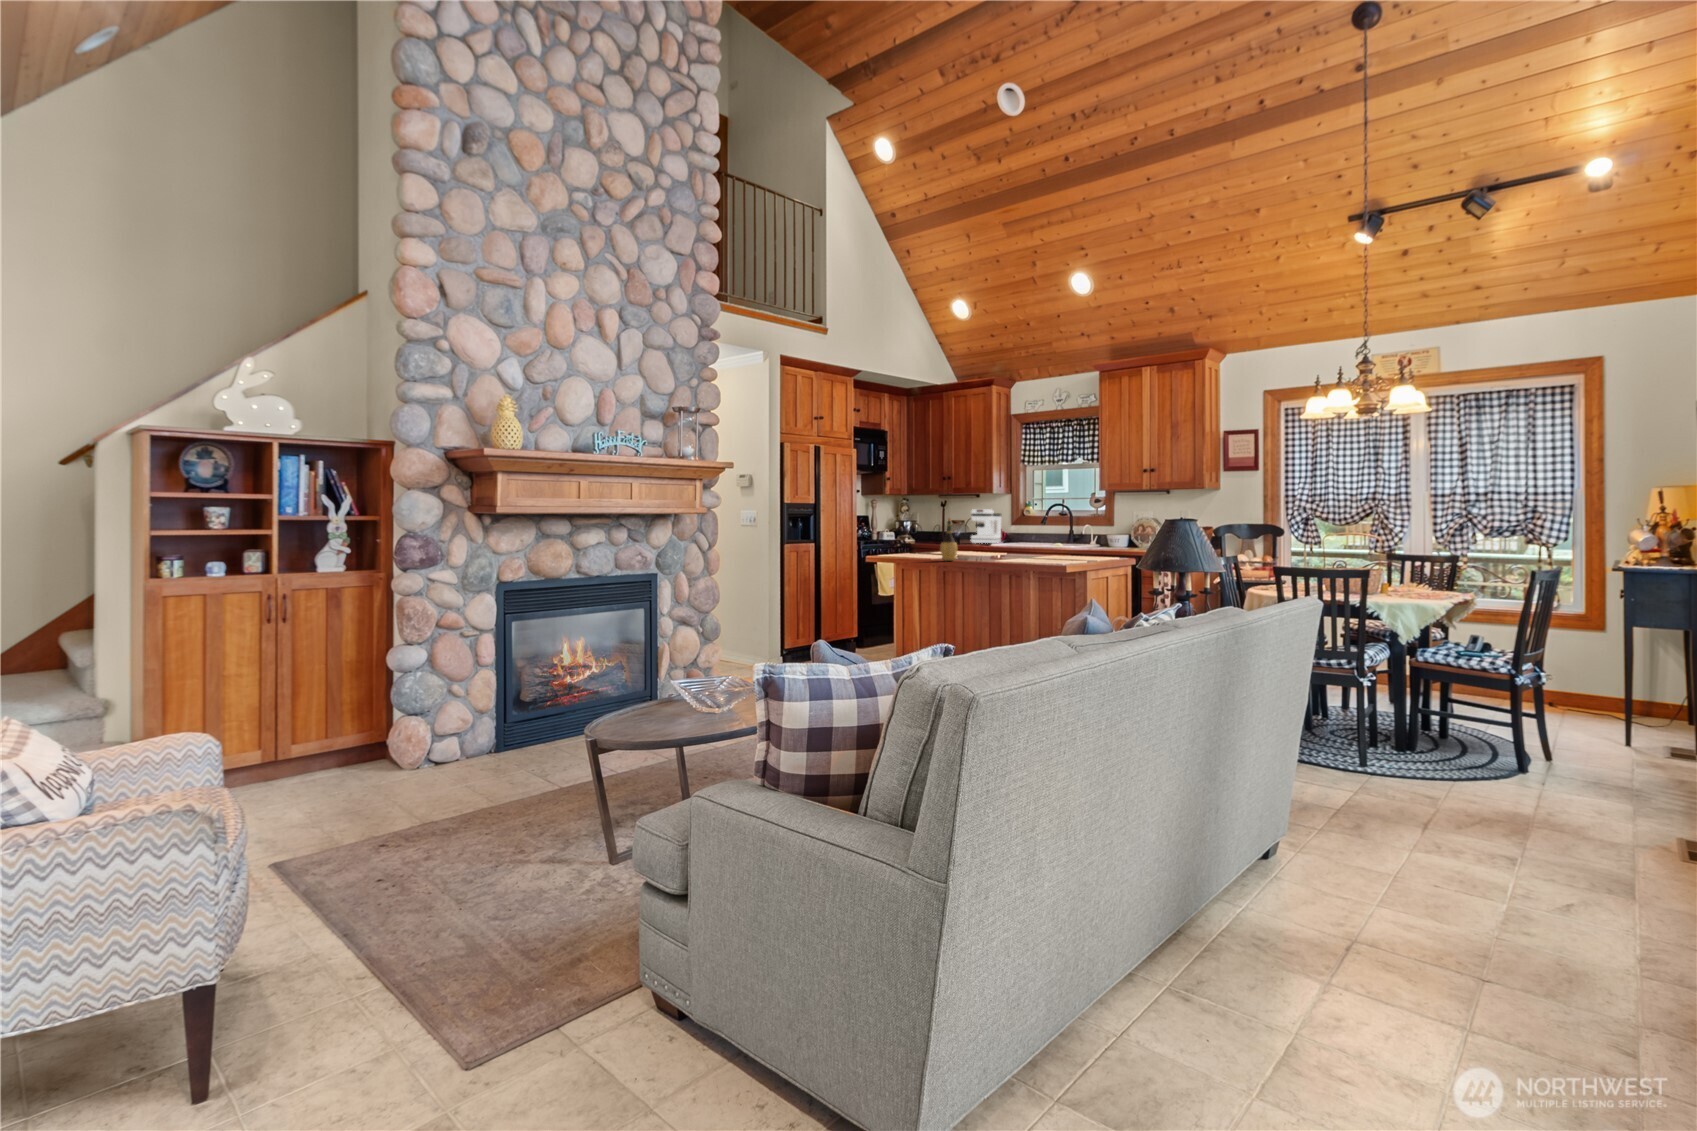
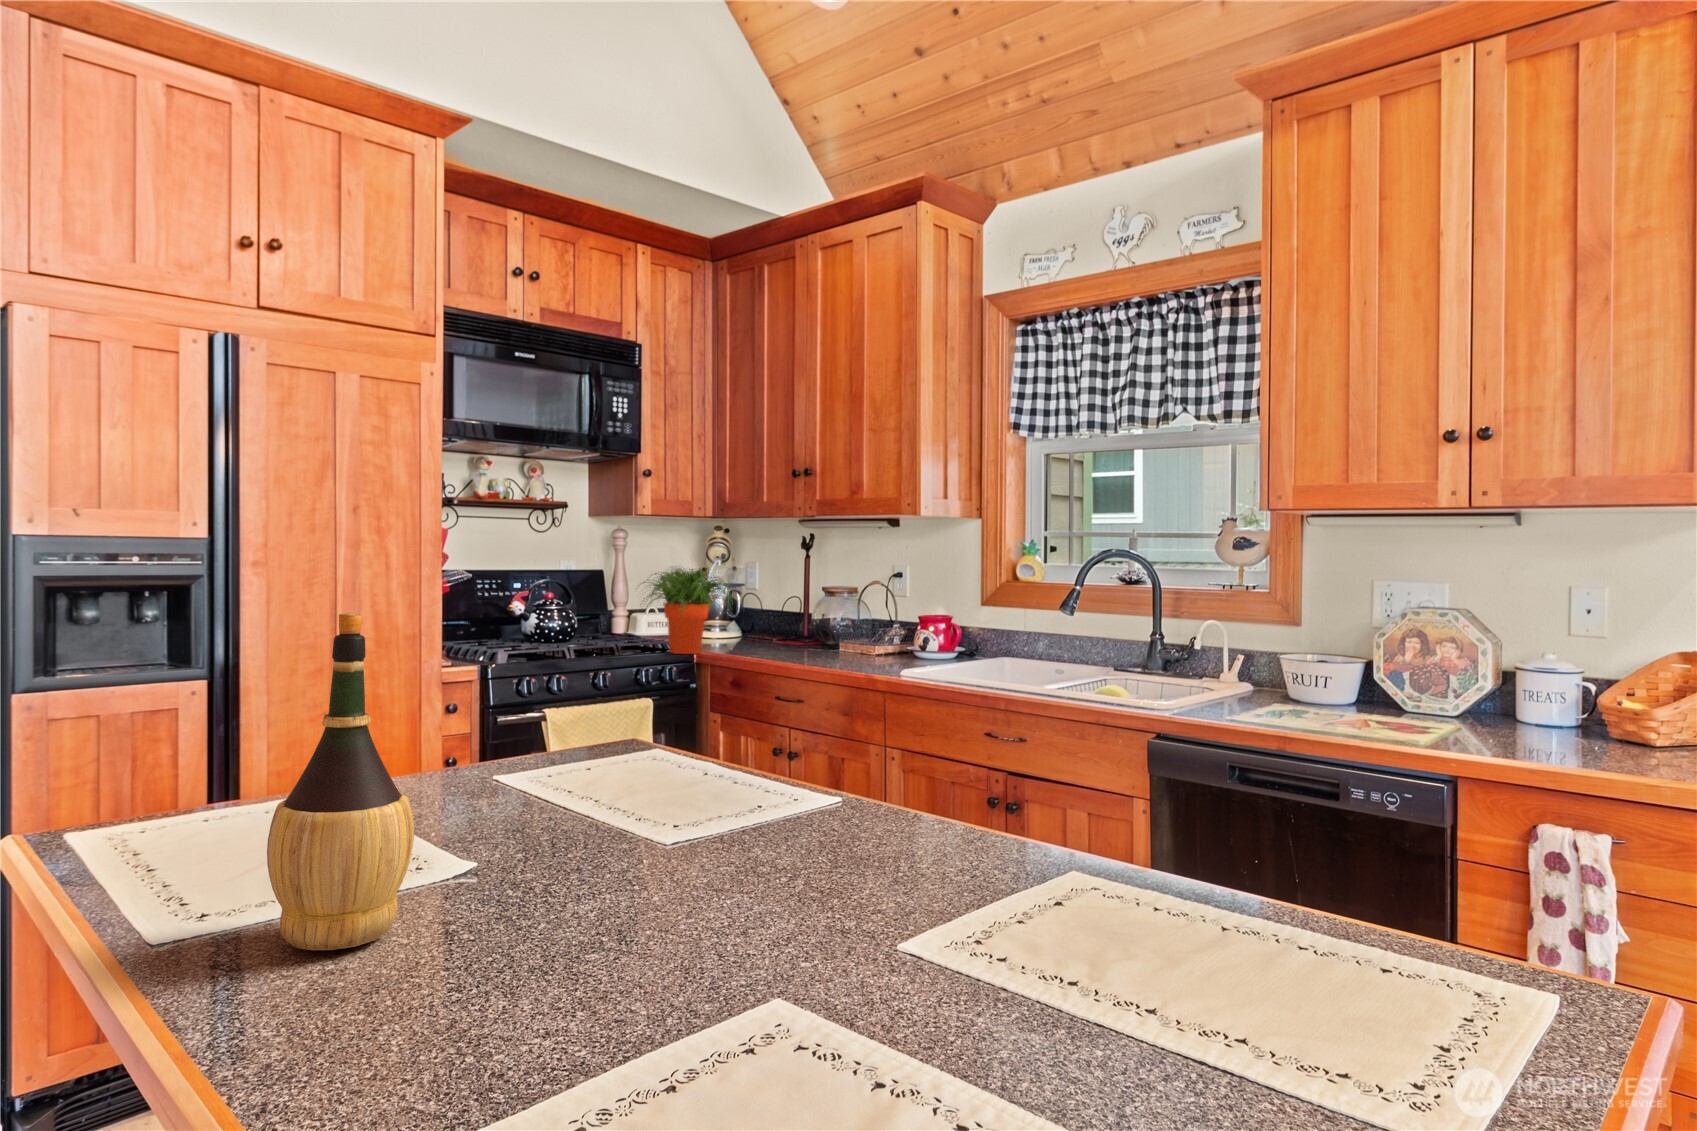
coffee maker: present [971,509,1001,543] -> none [847,559,945,668]
potted plant: none [893,513,928,544] -> present [647,568,733,654]

